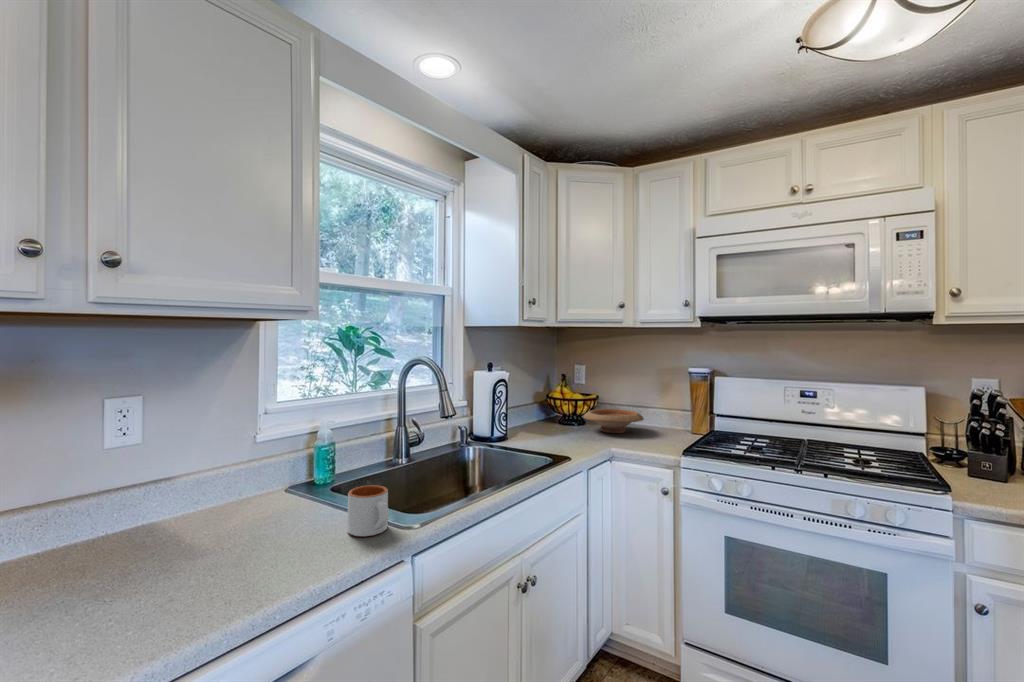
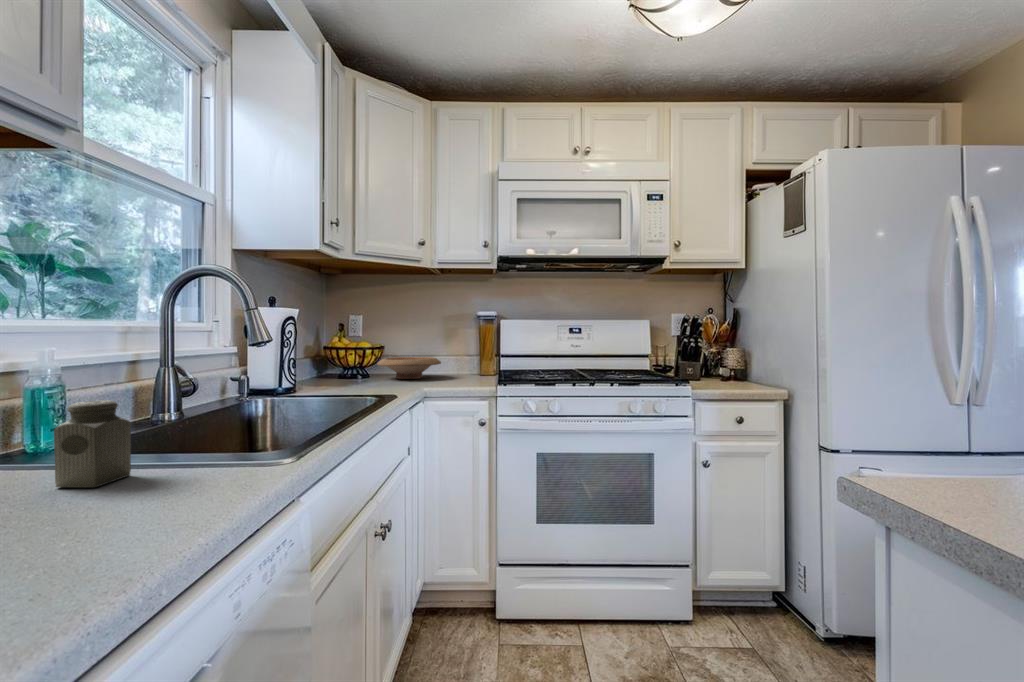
salt shaker: none [308,469,342,523] -> present [54,400,131,487]
mug: present [347,485,389,537] -> none [167,412,254,486]

